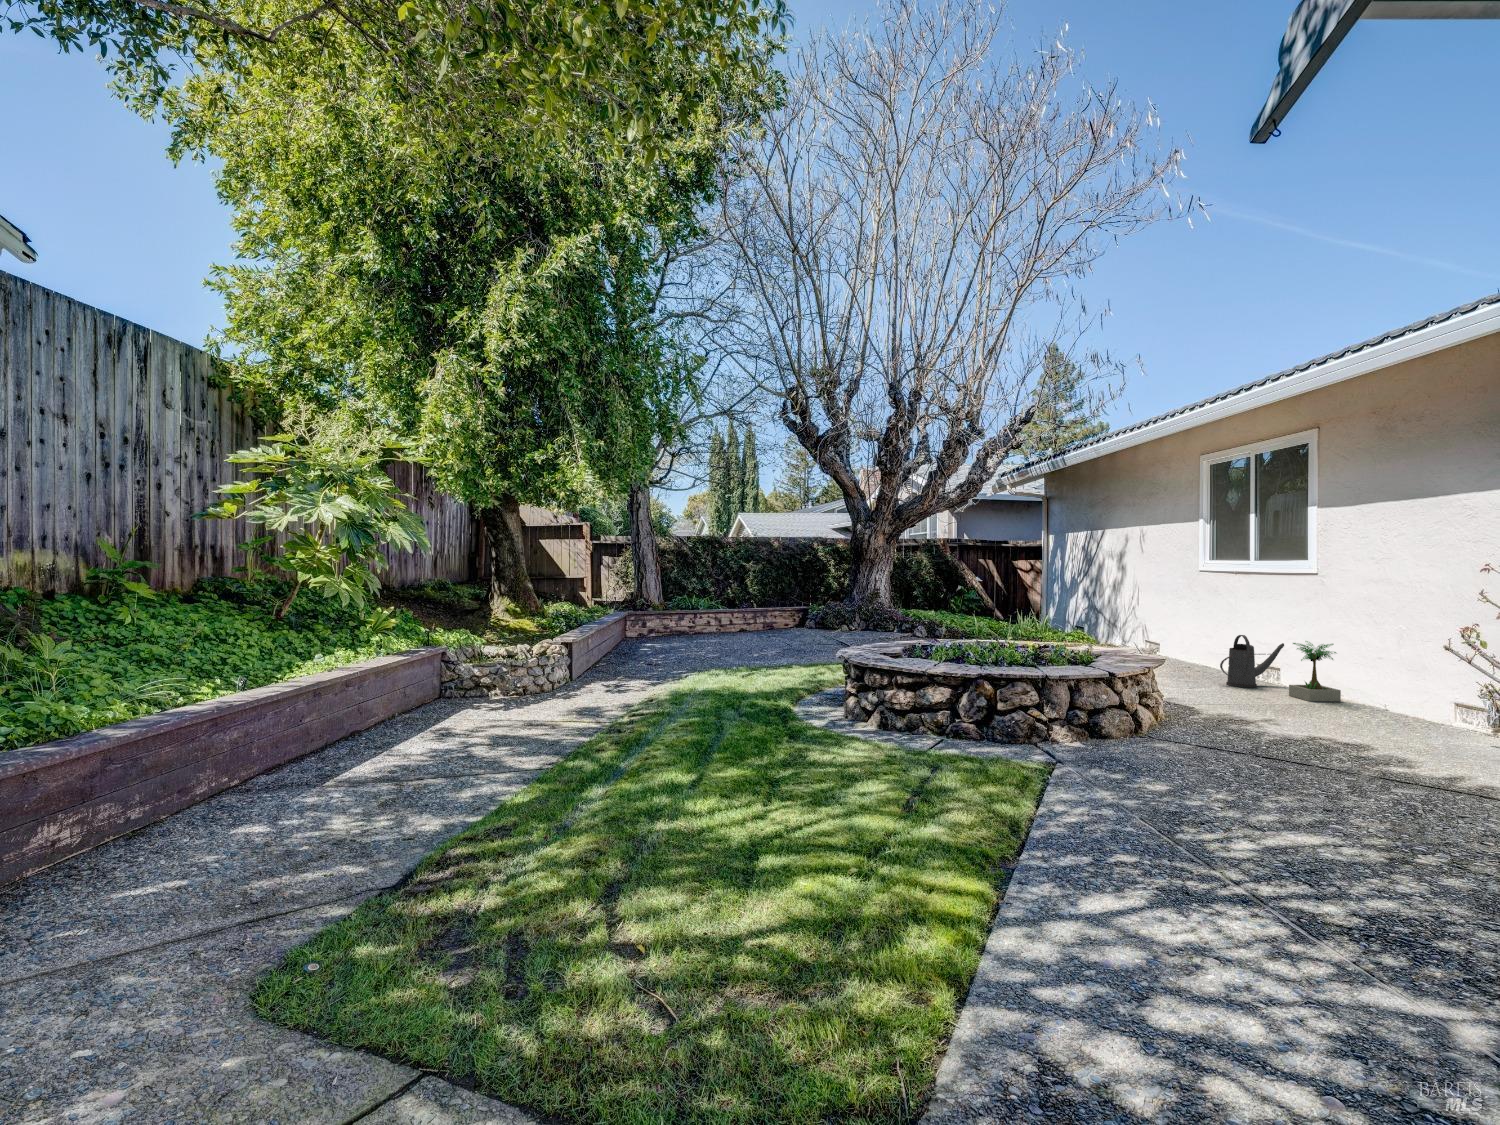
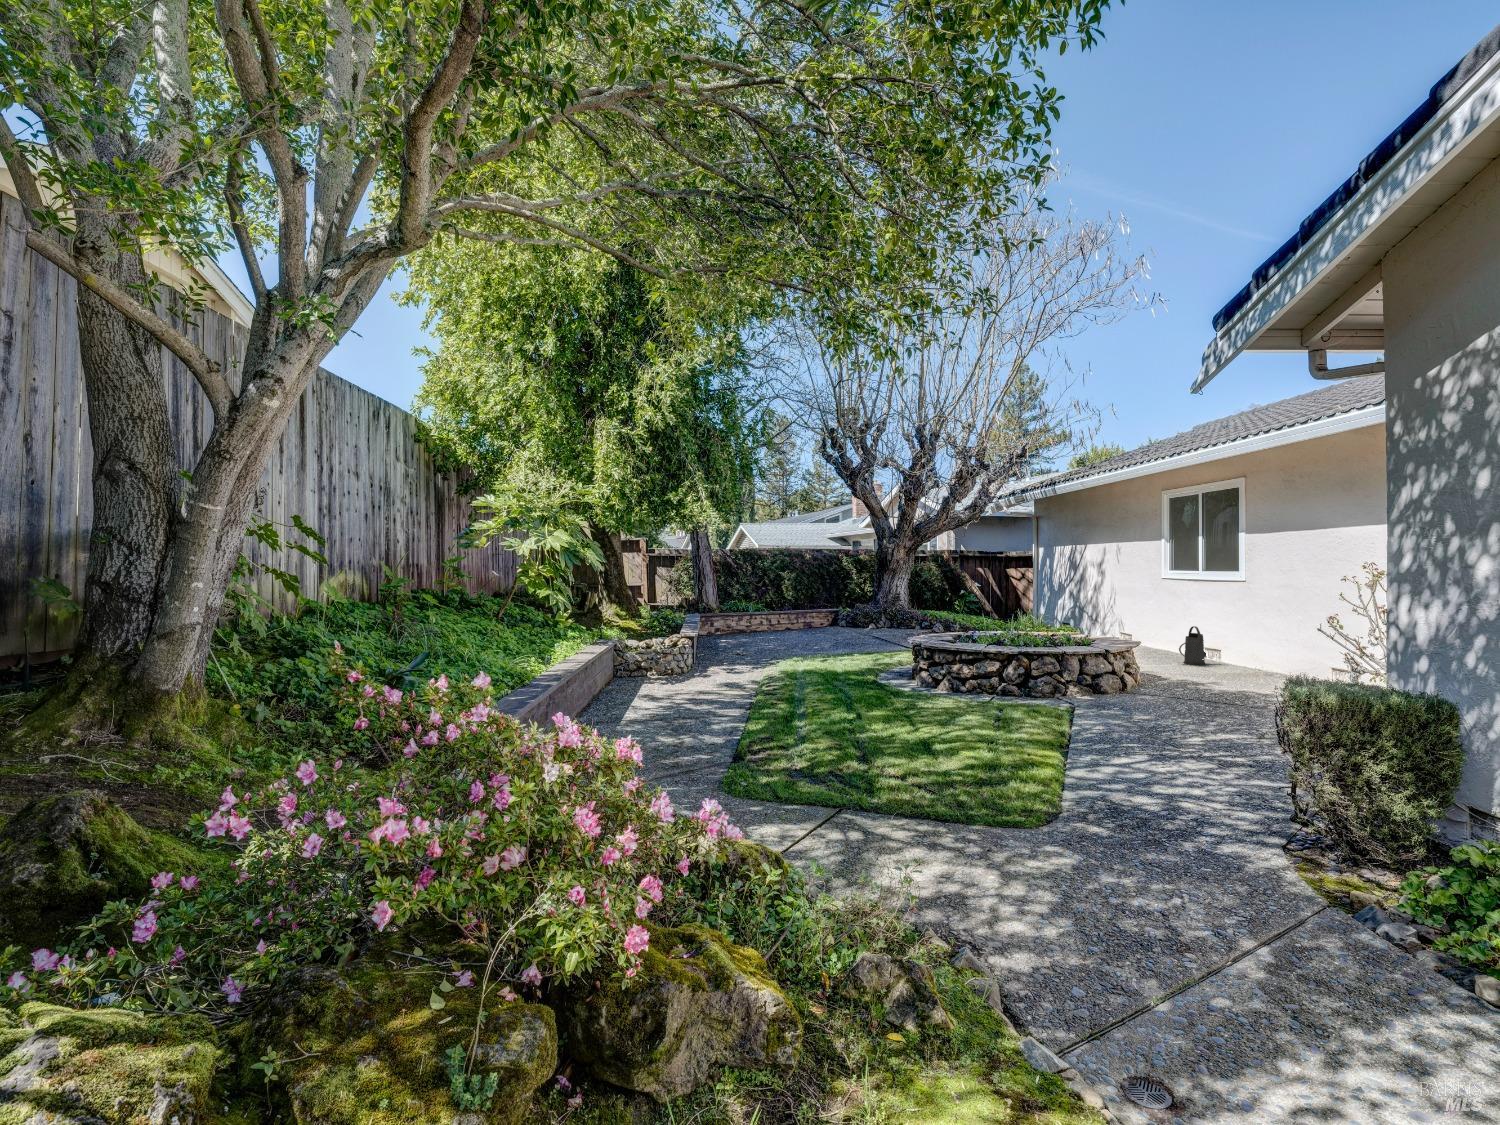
potted plant: present [1289,641,1341,701] -> none [1225,629,1264,672]

